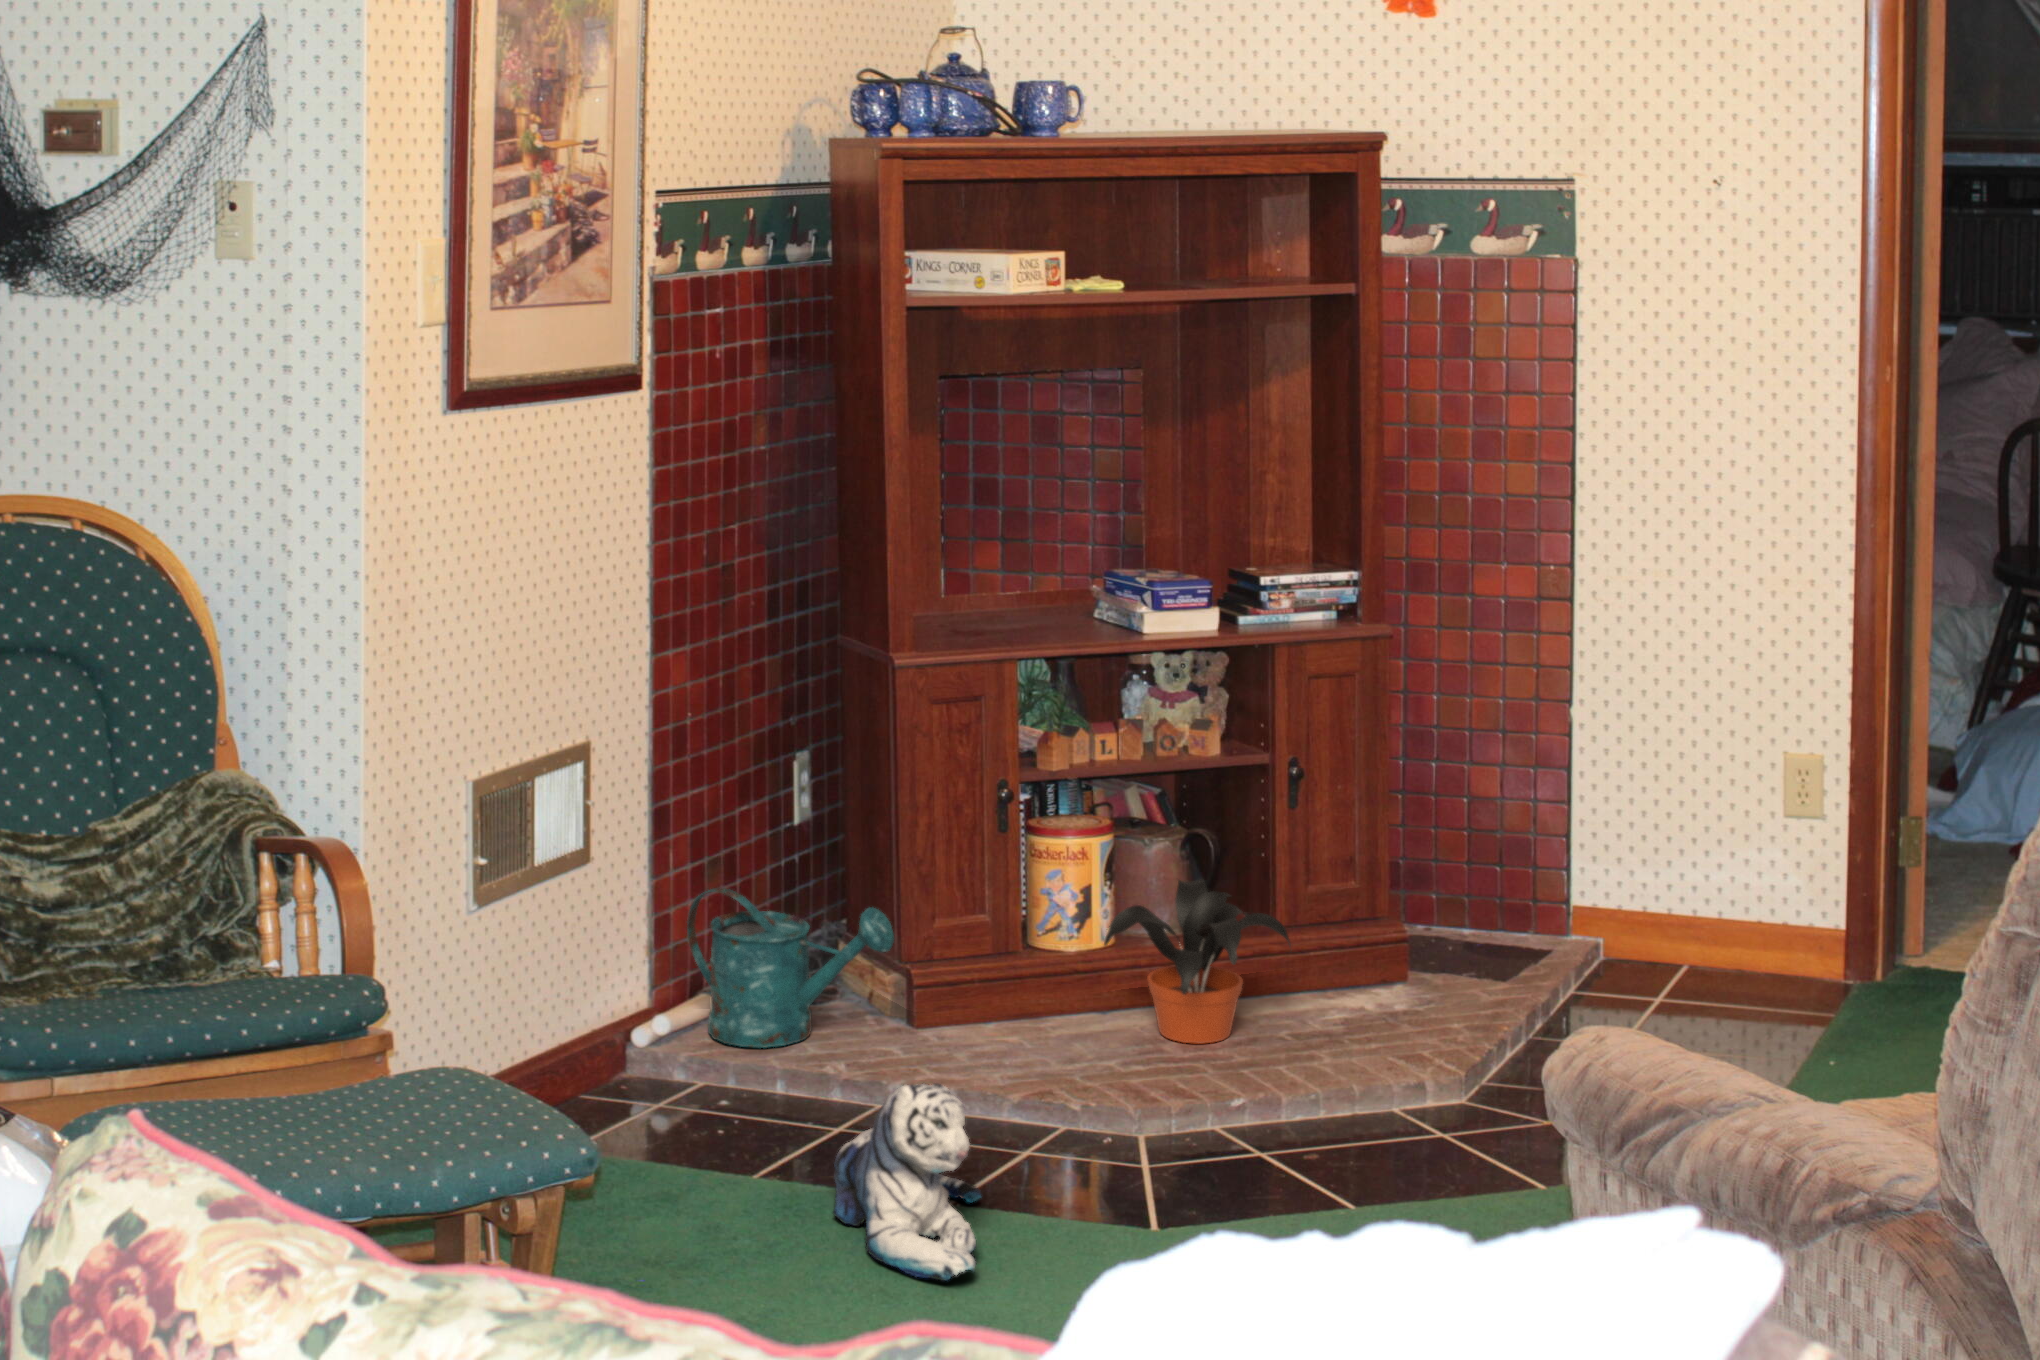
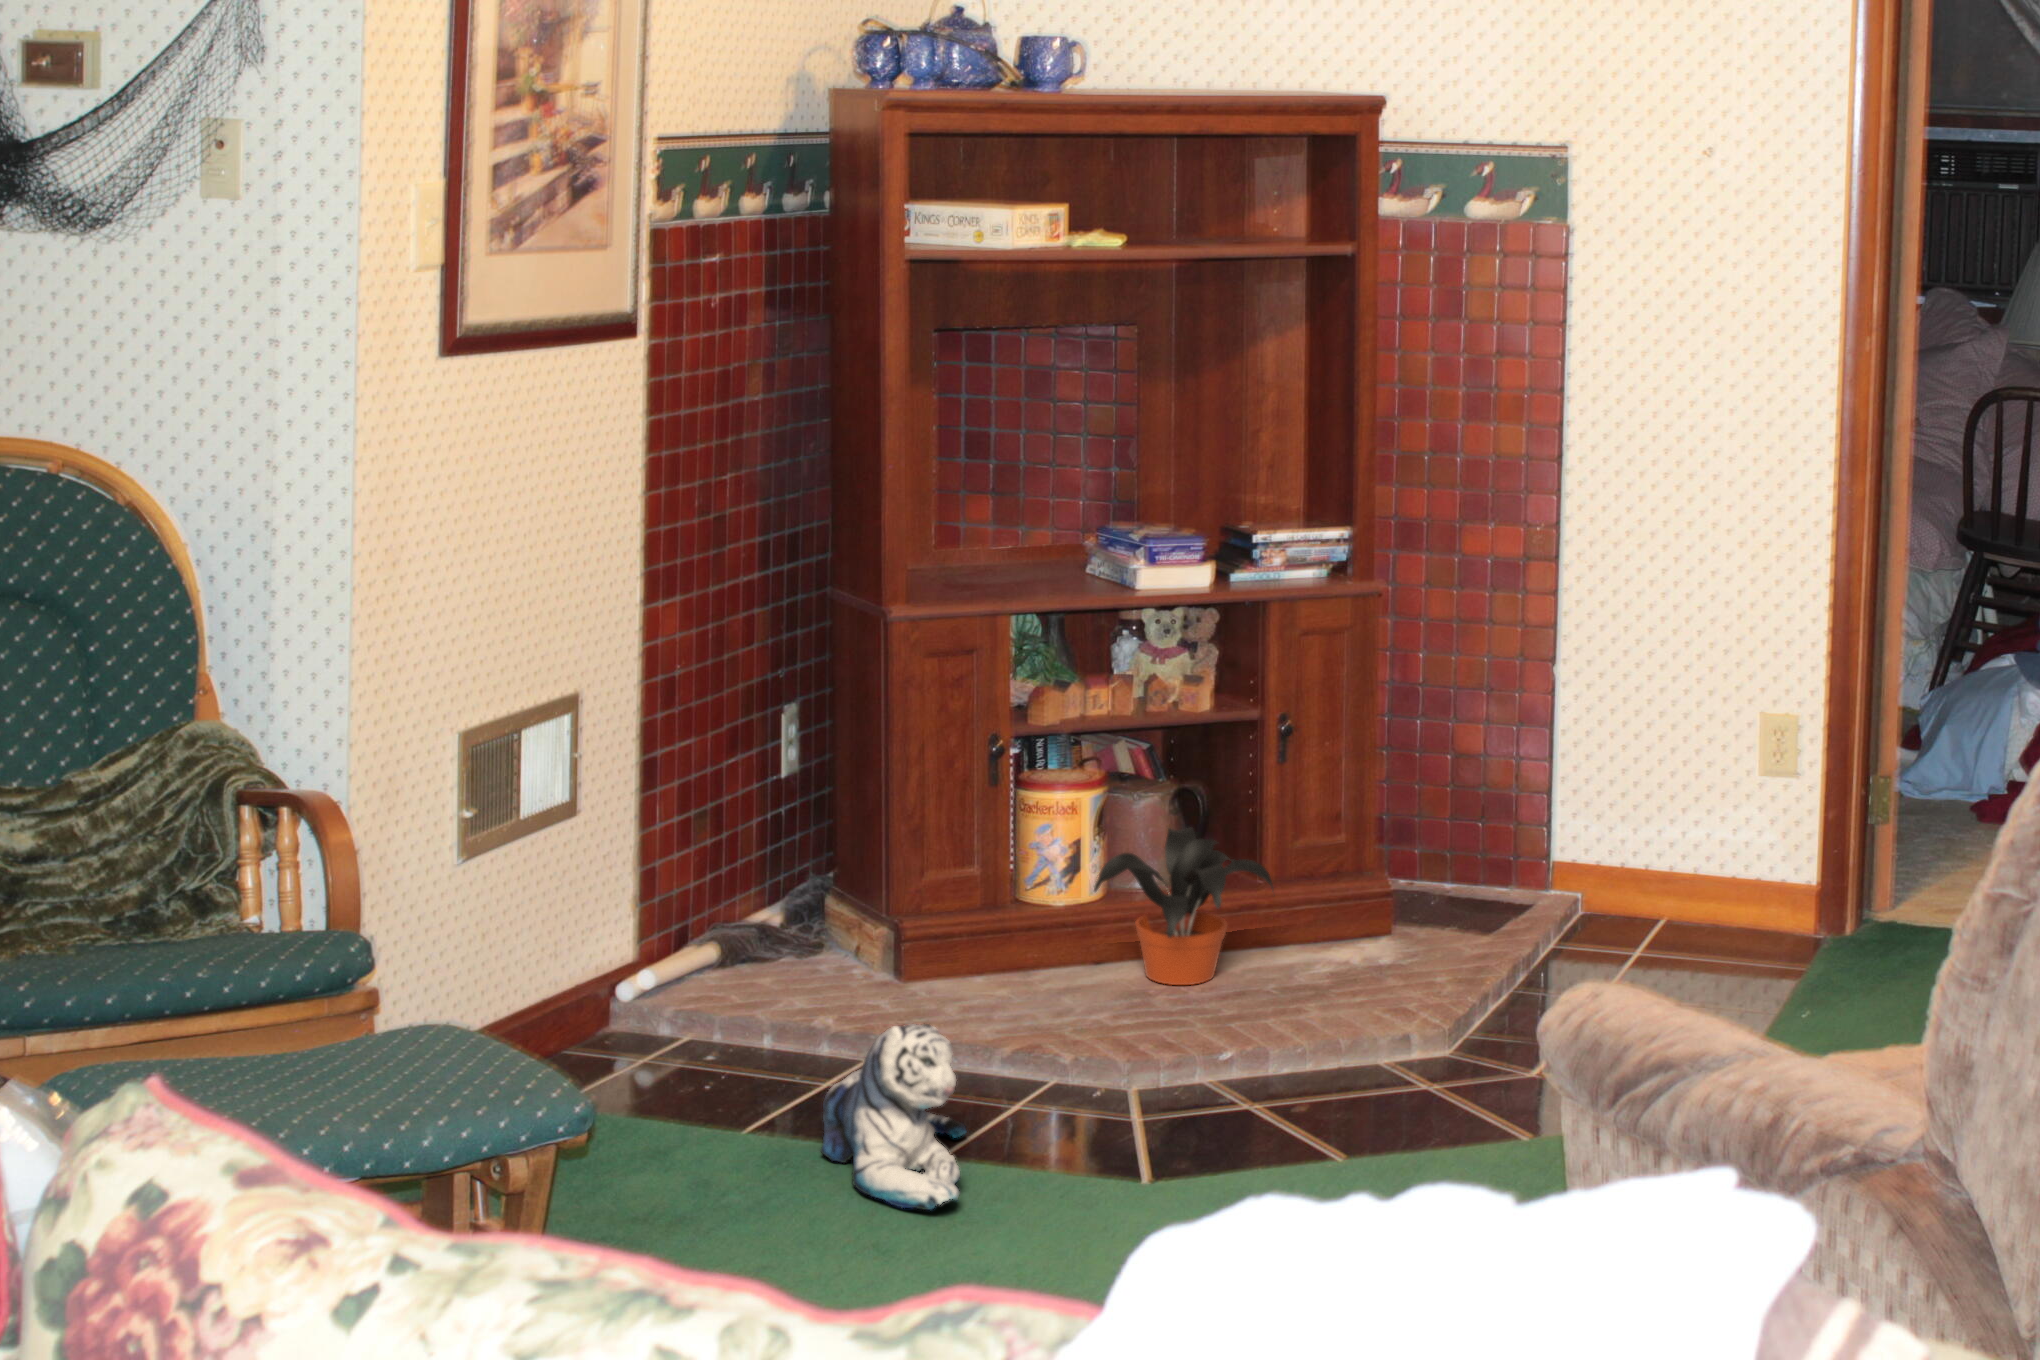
watering can: present [687,887,894,1048] -> none [677,838,887,996]

